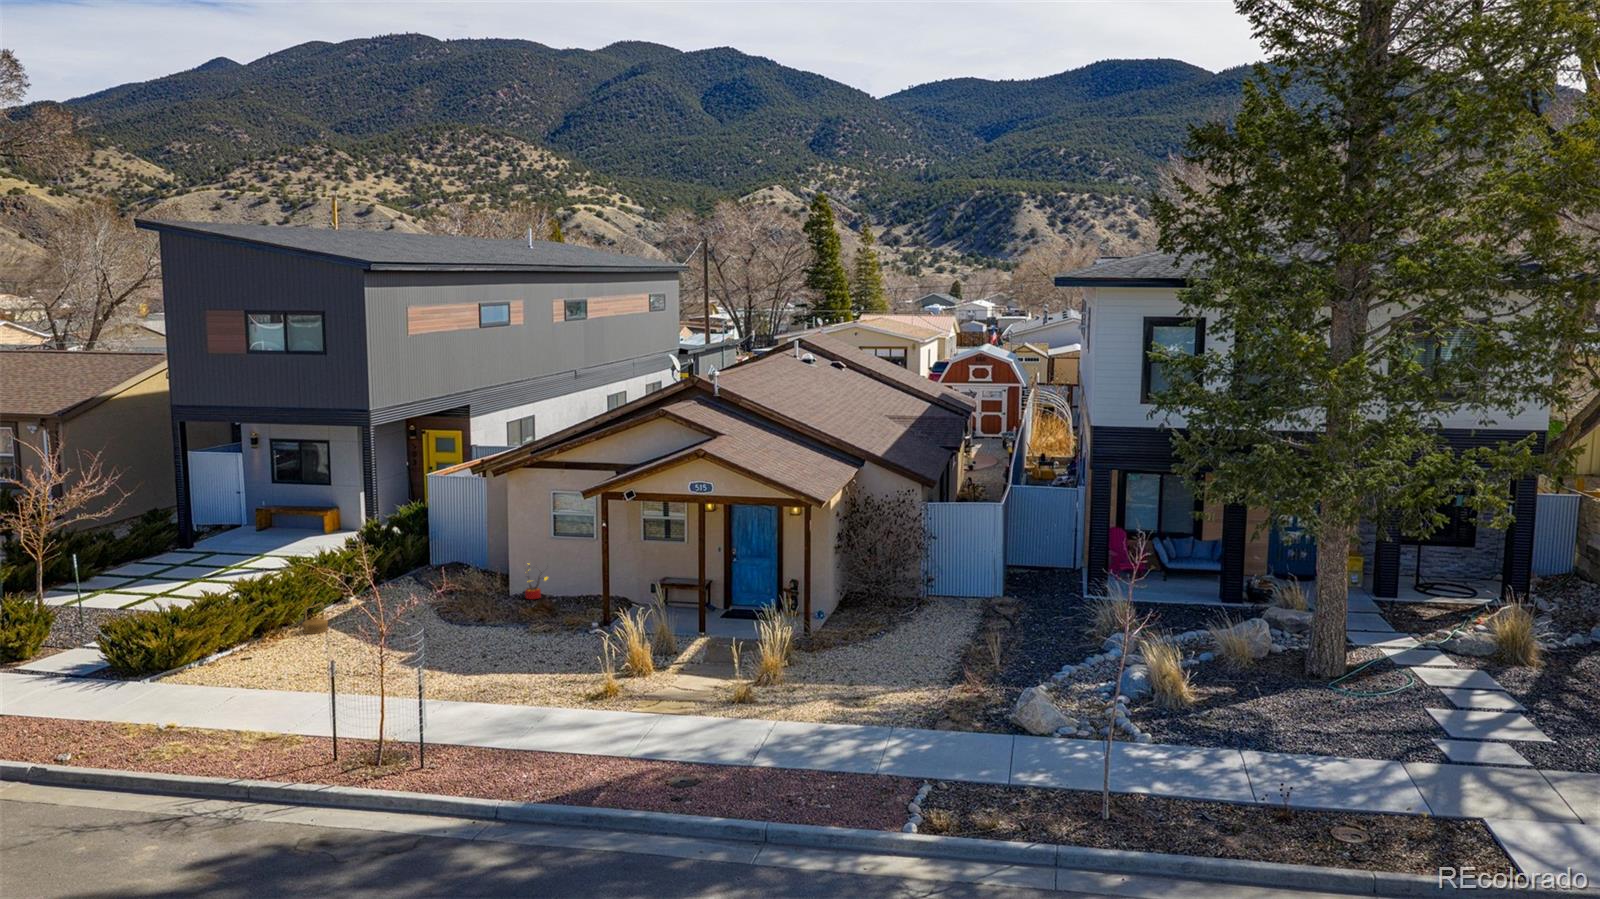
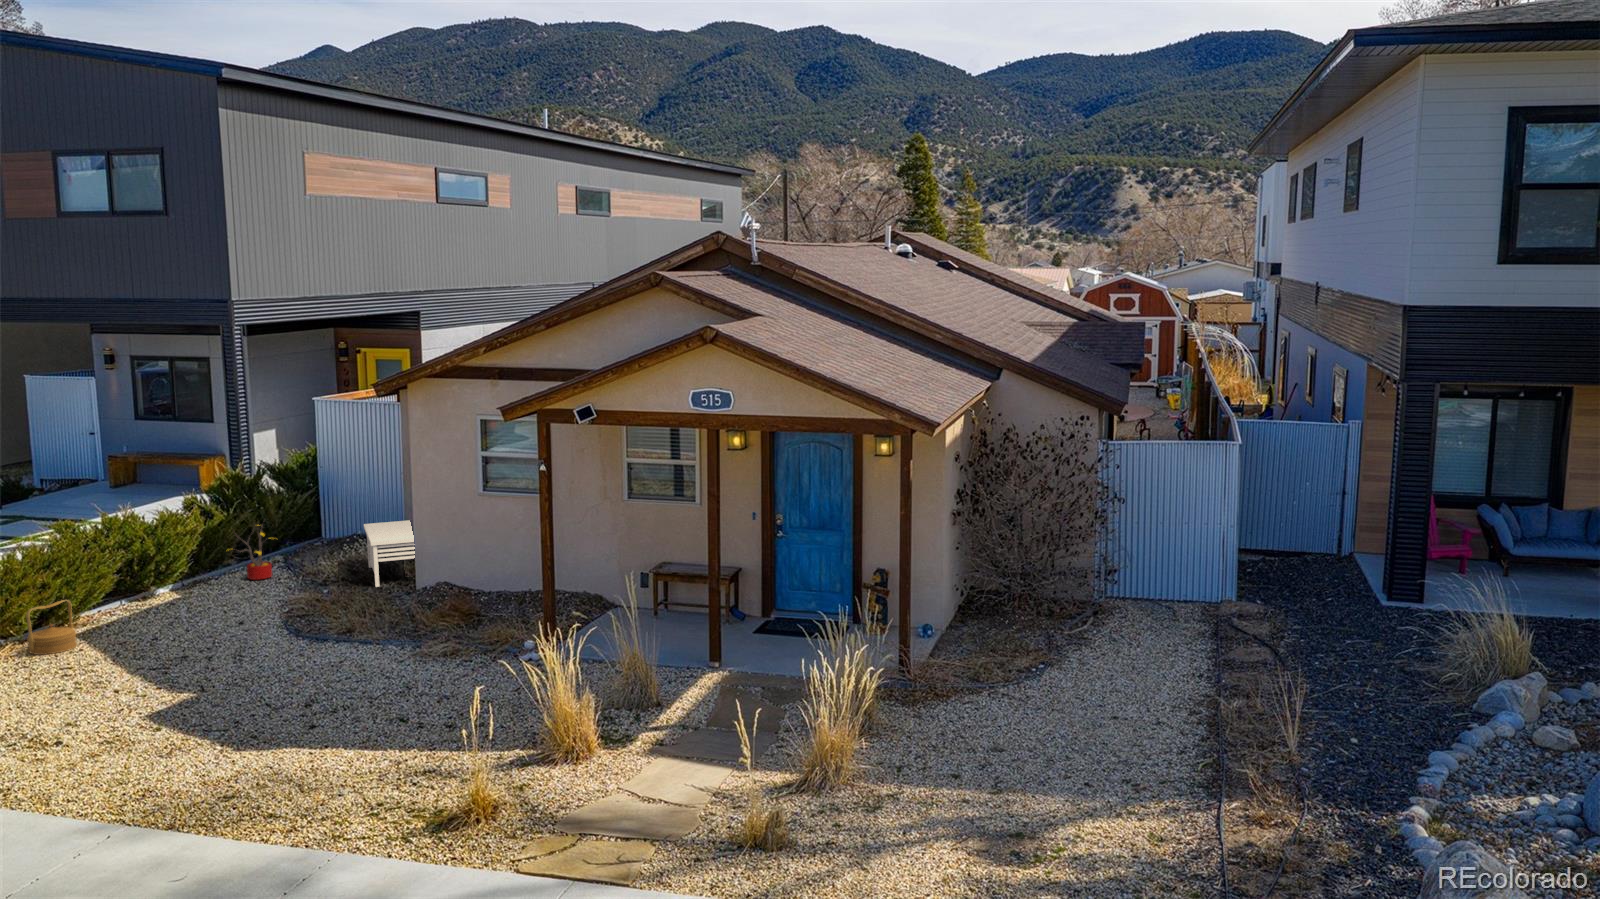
storage bench: none [464,552,514,595] -> present [364,520,415,587]
decorative plant: present [525,564,548,599] -> present [244,521,272,580]

